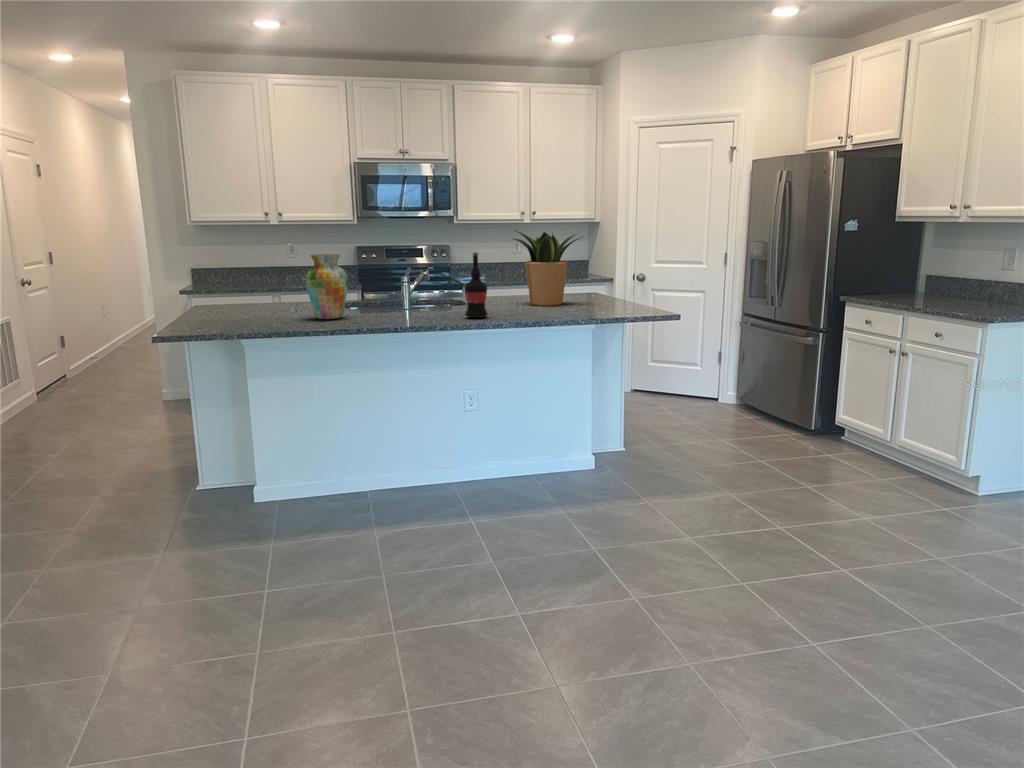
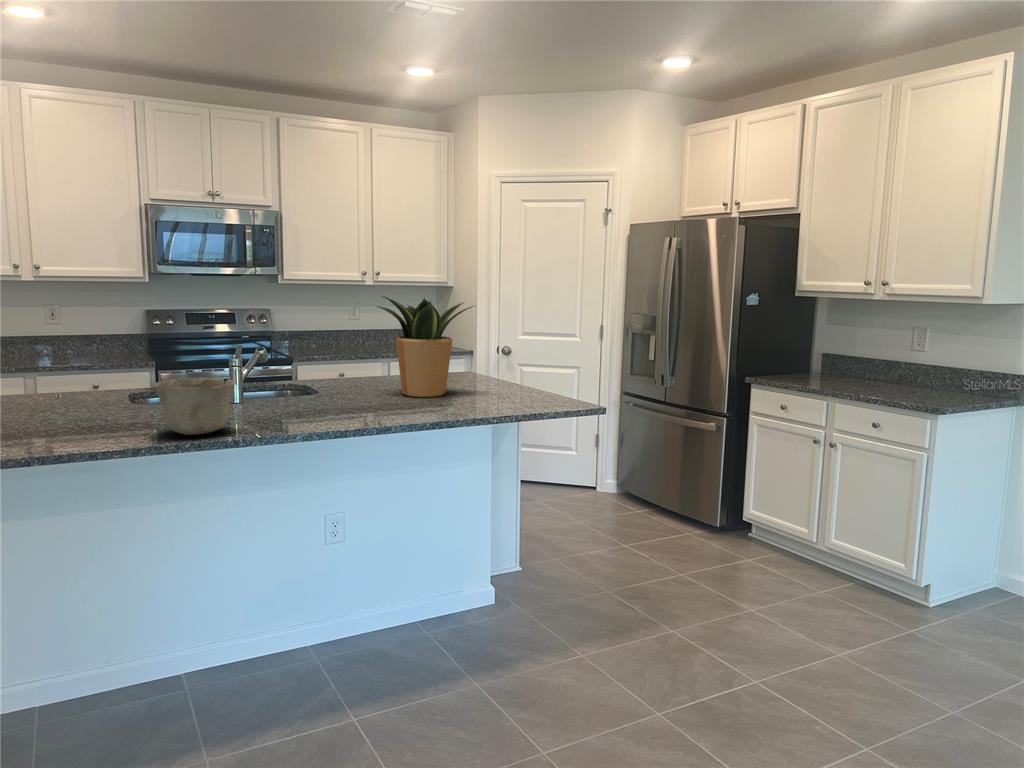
wine bottle: present [465,252,487,318] -> none [322,328,357,426]
vase: present [306,254,348,319] -> none [46,327,125,434]
ceramic bowl: none [365,286,411,320] -> present [155,377,235,435]

